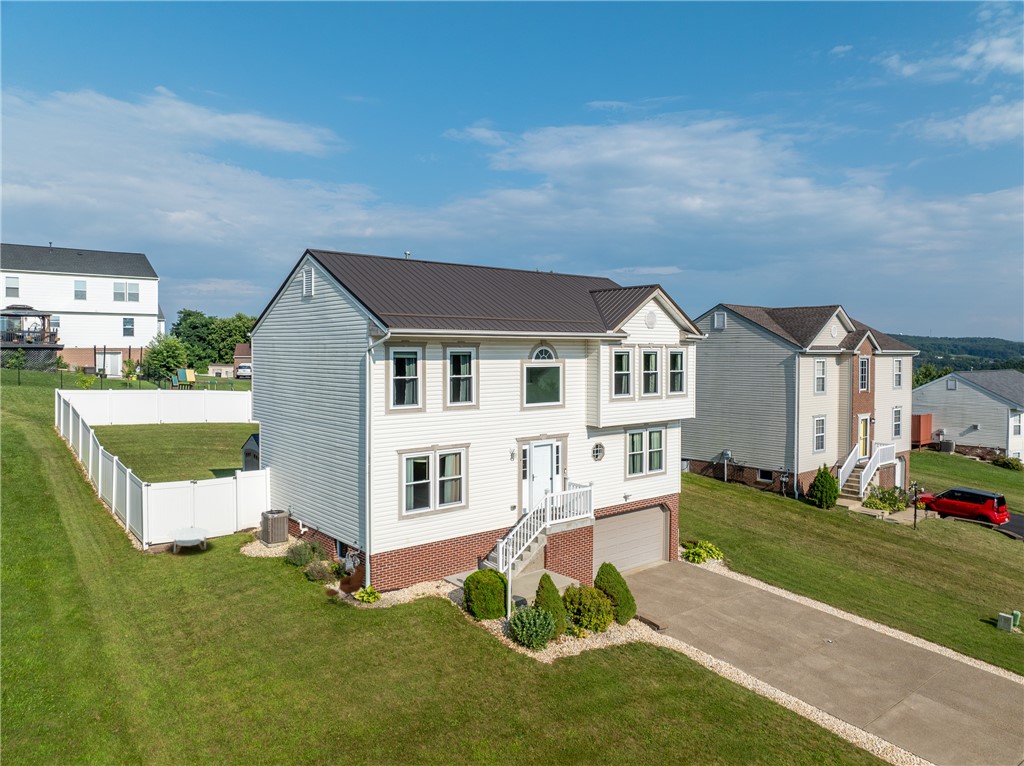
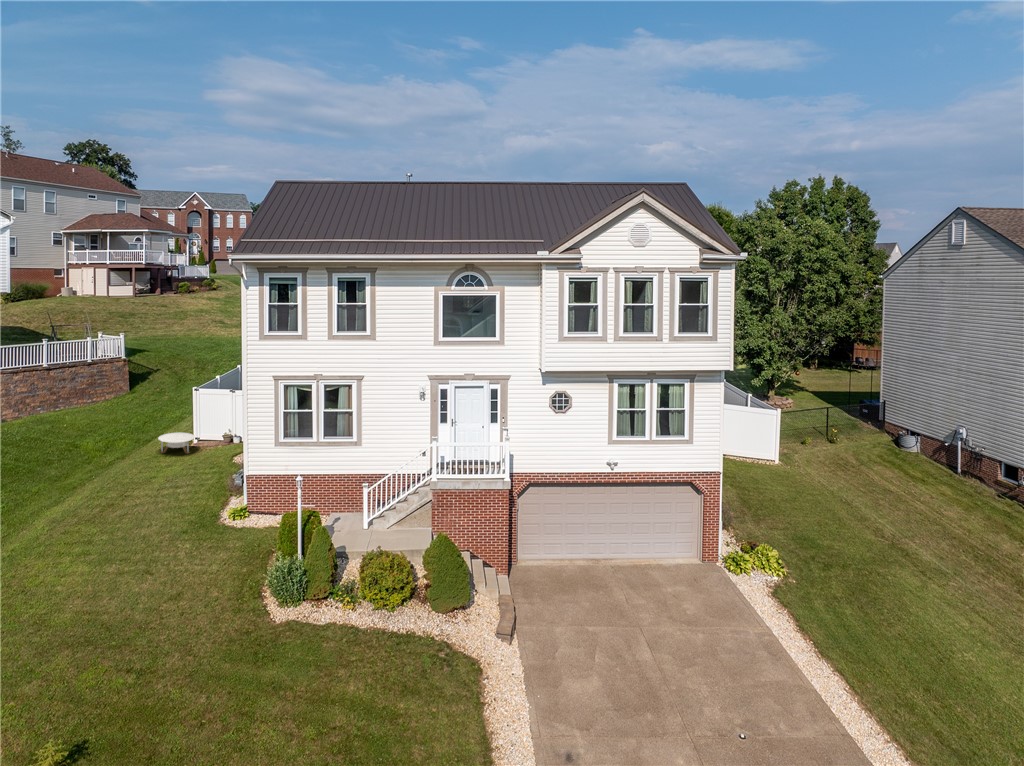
lounge chair: present [326,566,365,602] -> none [205,484,246,515]

